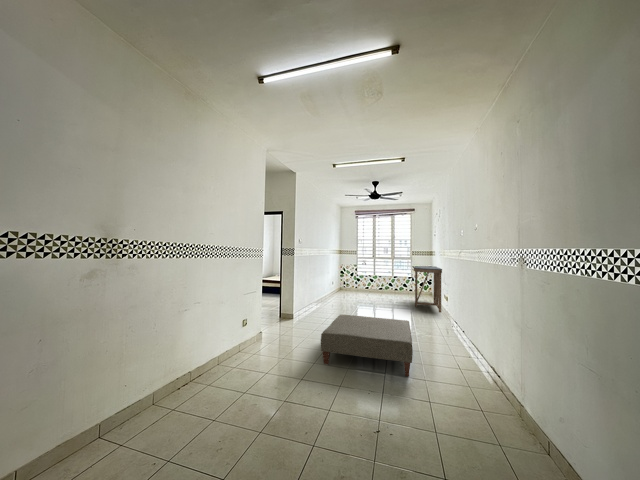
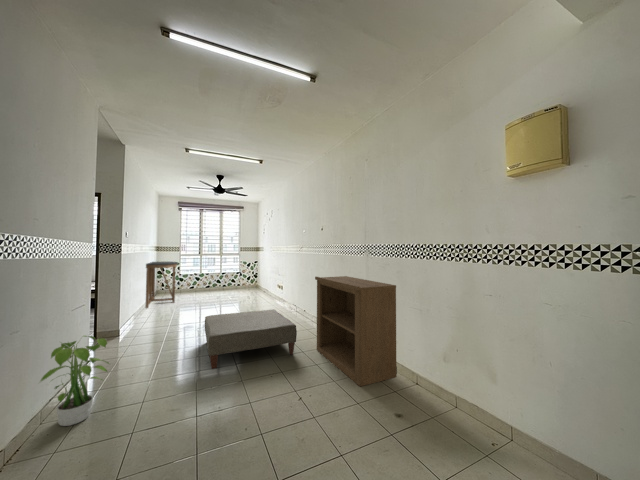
console table: present [413,266,442,313] -> present [145,262,178,308]
bookshelf: none [440,288,547,471] -> present [315,276,397,386]
potted plant: none [206,311,246,371] -> present [39,336,109,426]

